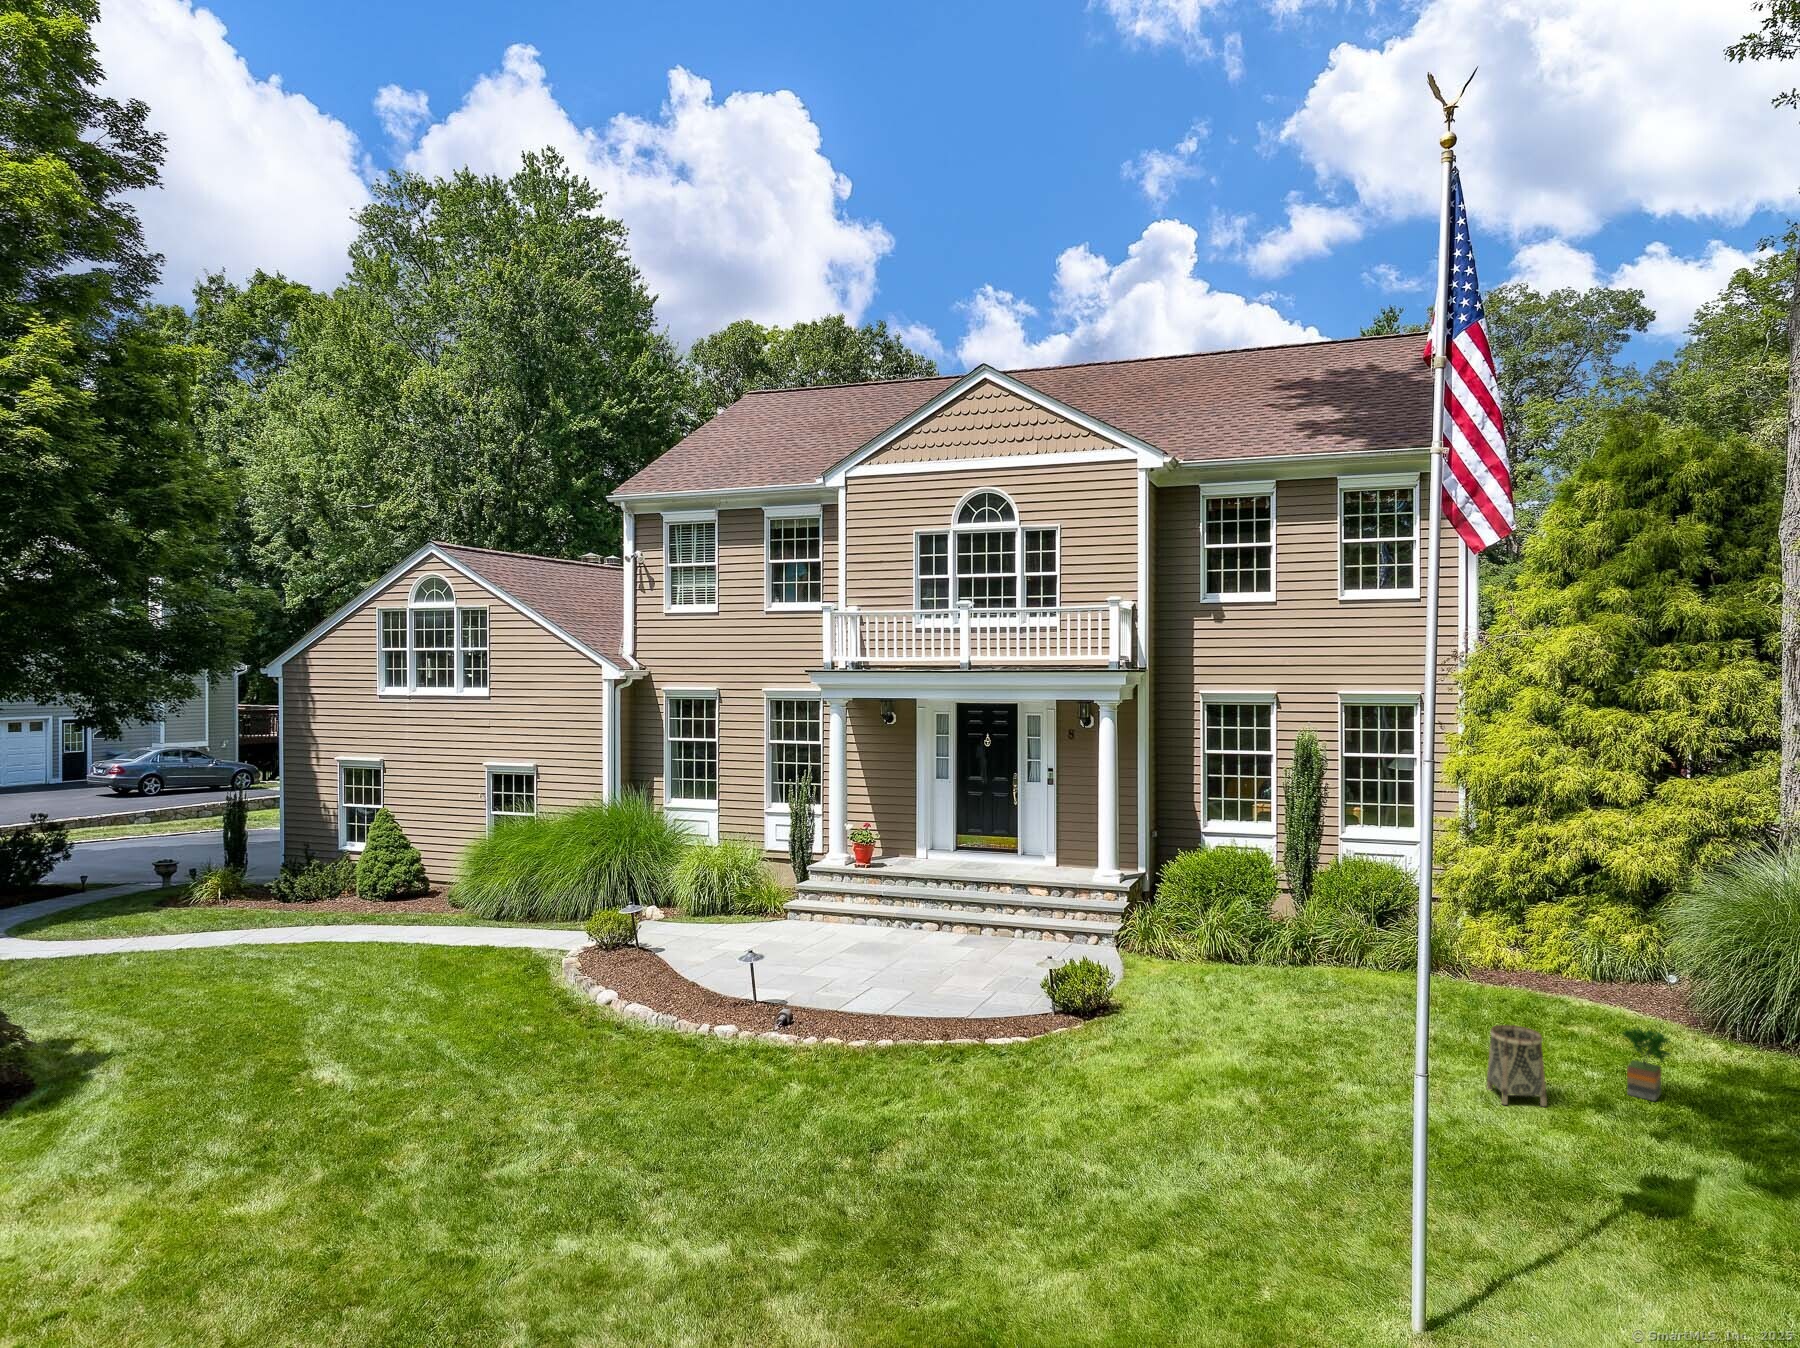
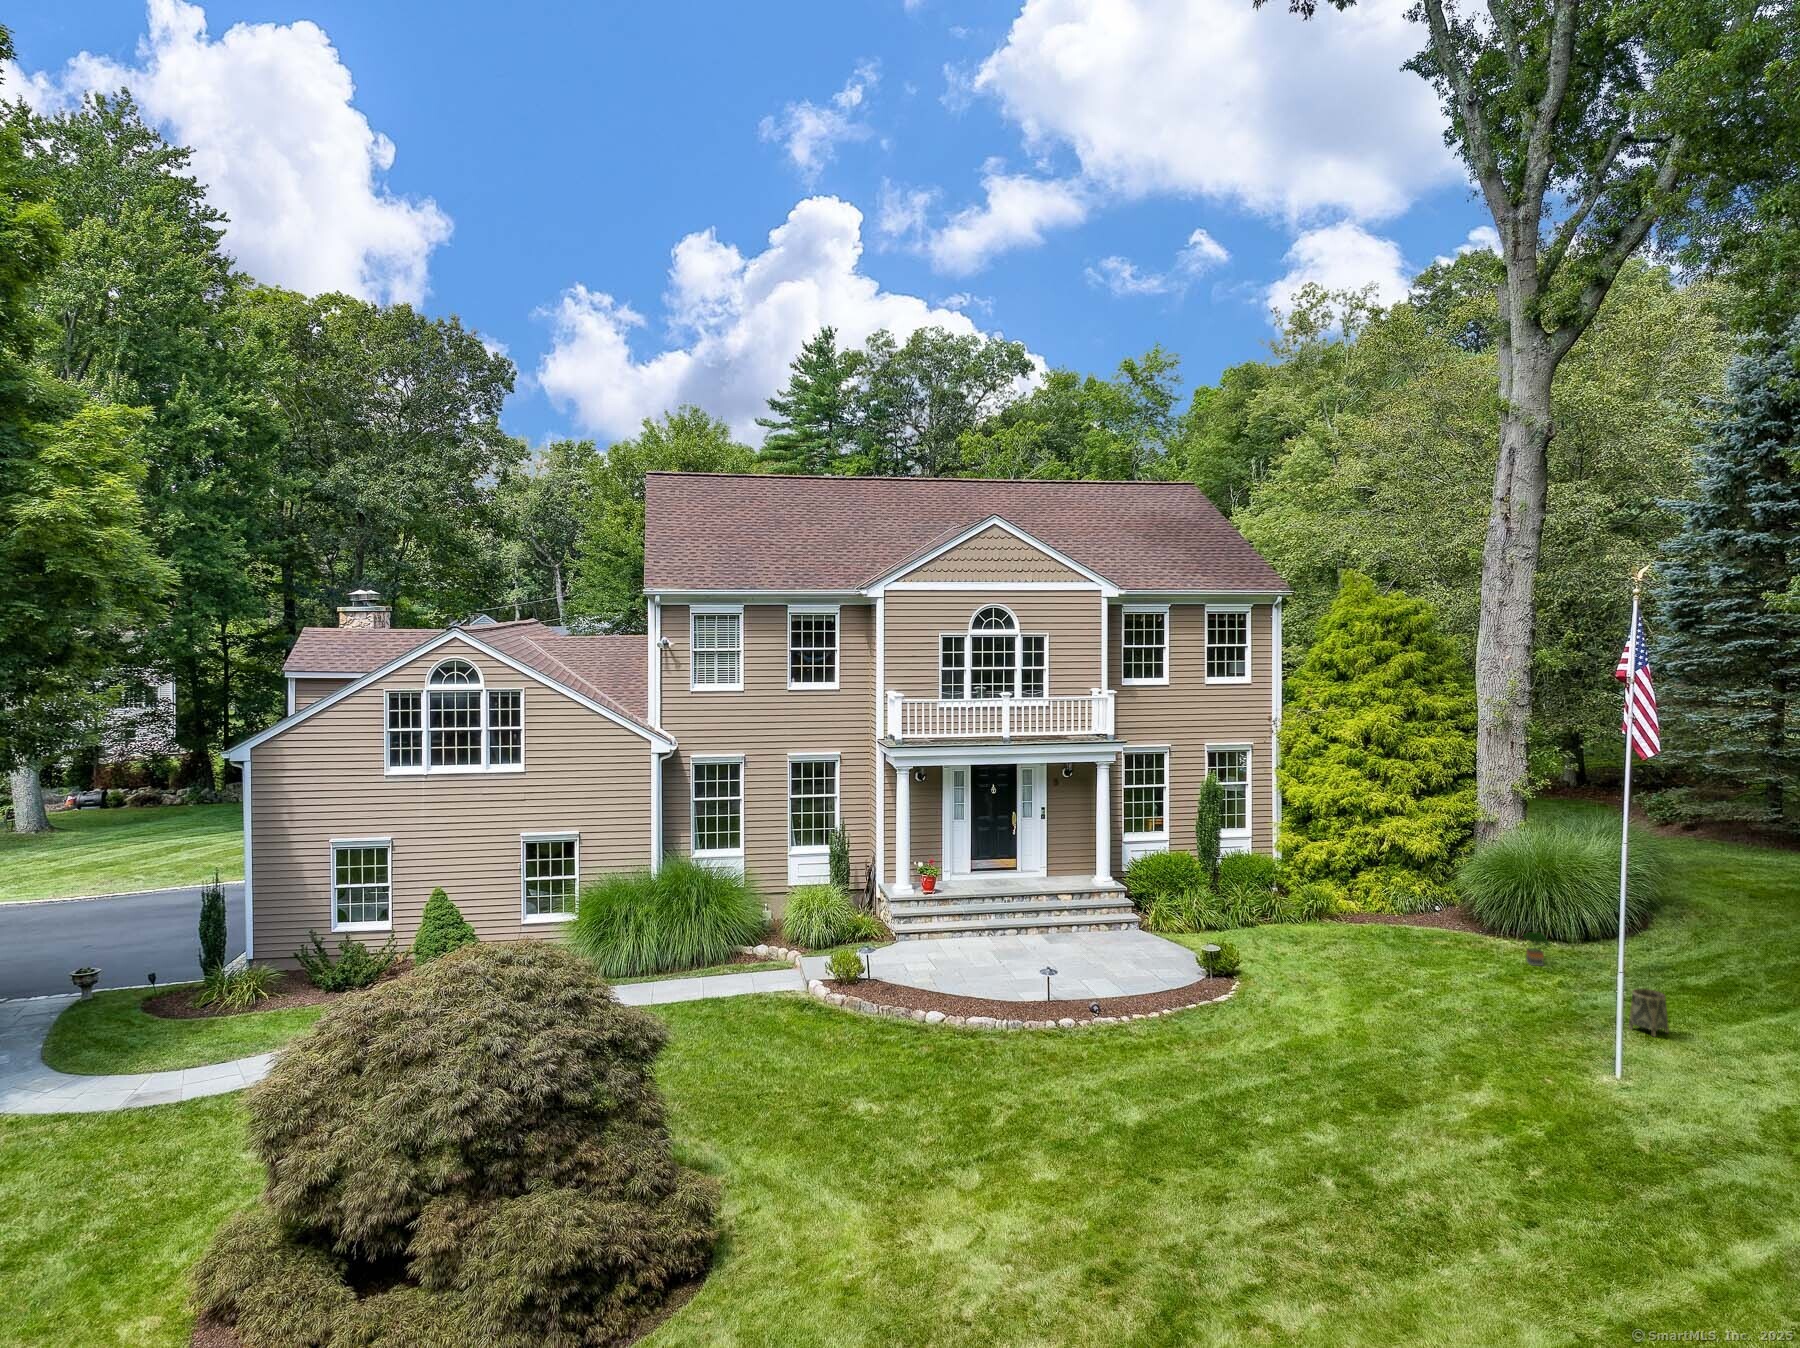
basket: present [1486,1025,1547,1106] -> present [1629,988,1669,1036]

